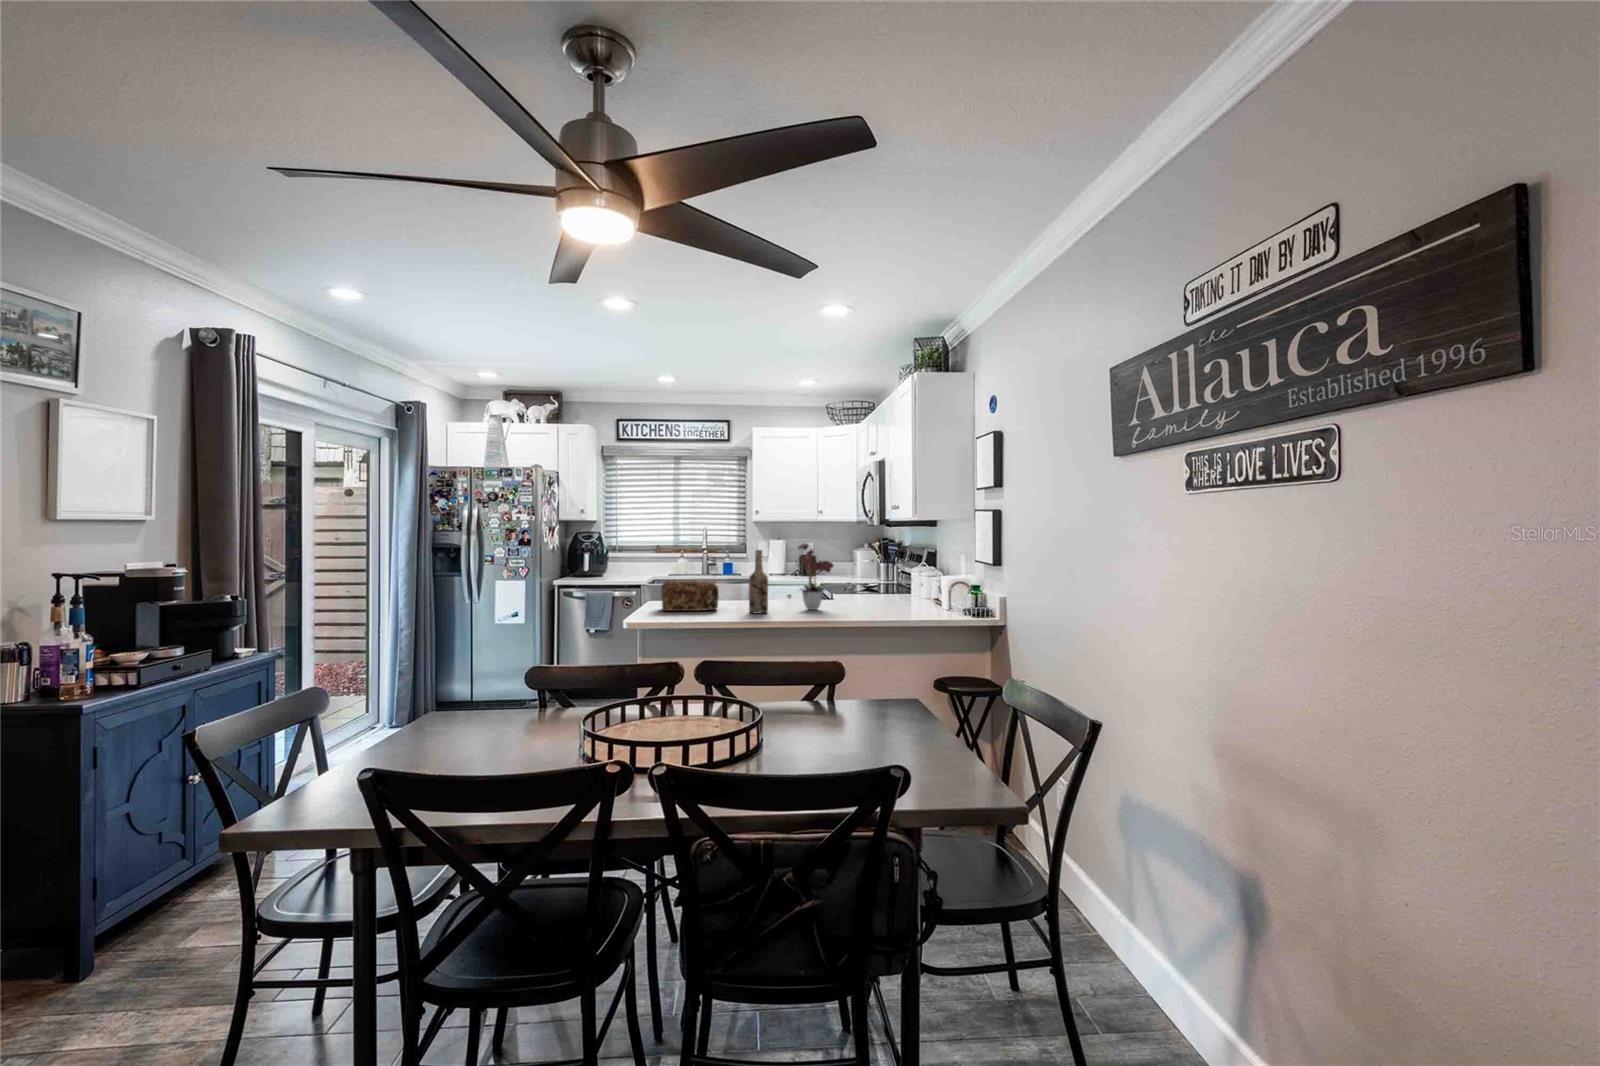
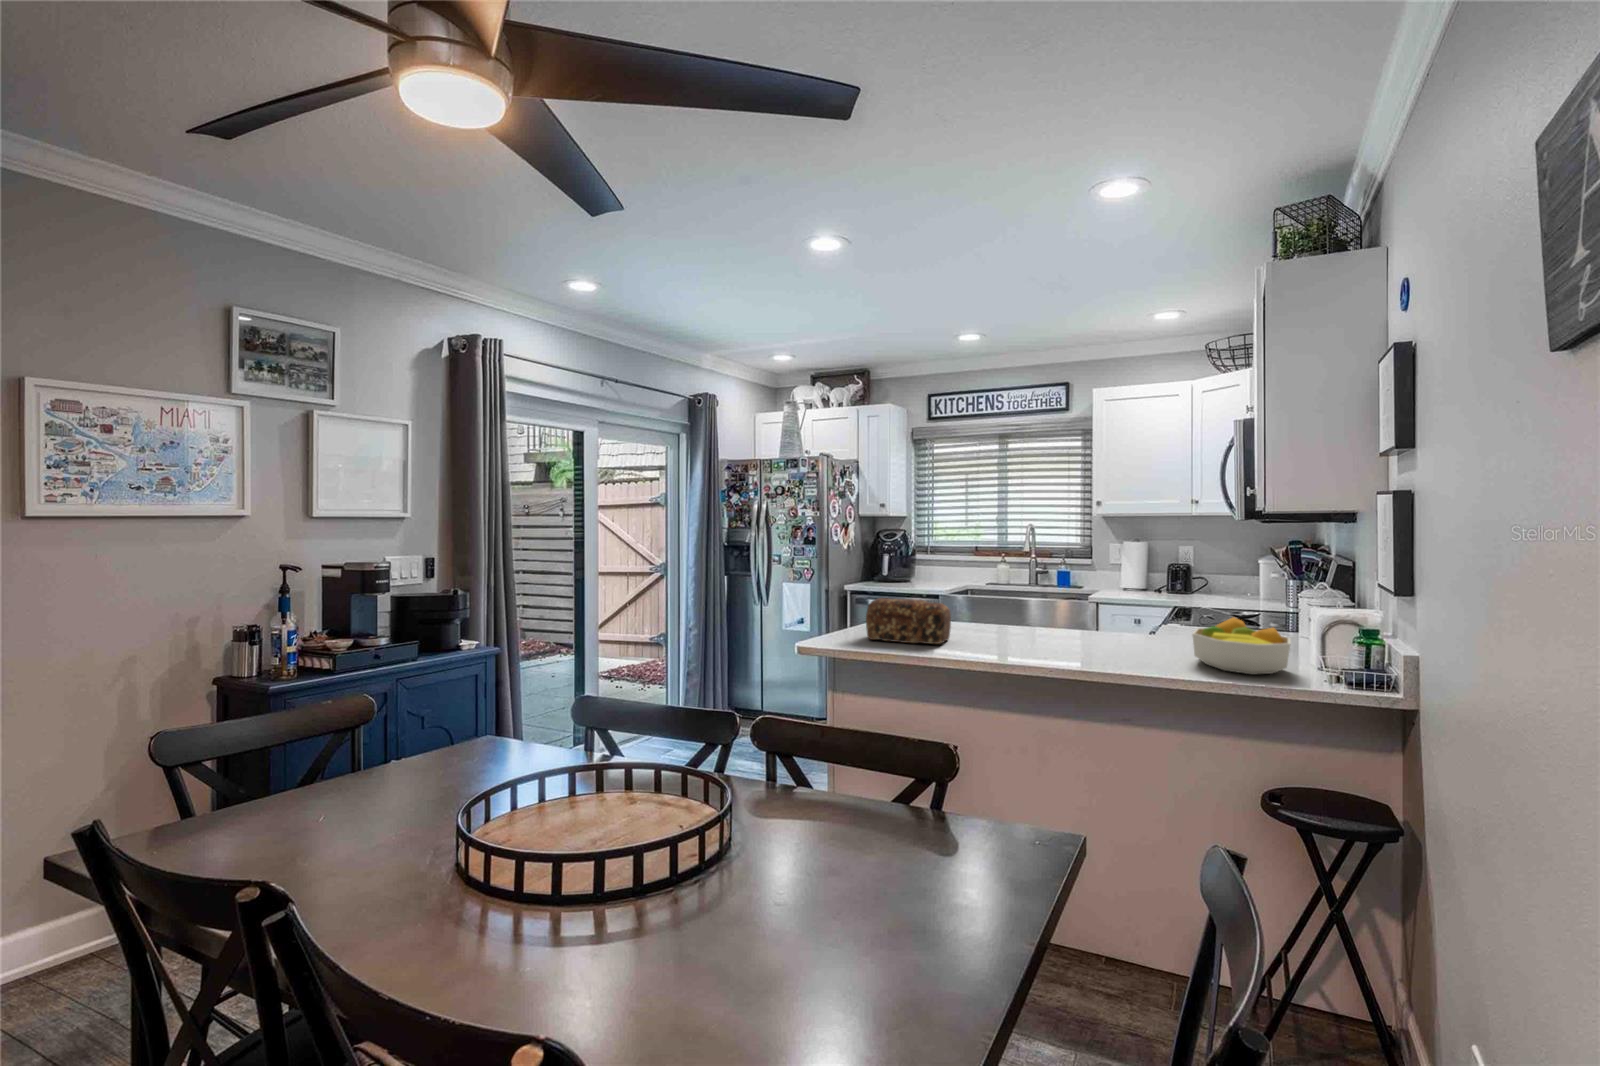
flower arrangement: present [798,544,834,610] -> none [1057,547,1138,659]
wine bottle: present [749,550,768,613] -> none [981,561,1012,657]
fruit bowl: none [863,580,915,610] -> present [1192,617,1291,675]

